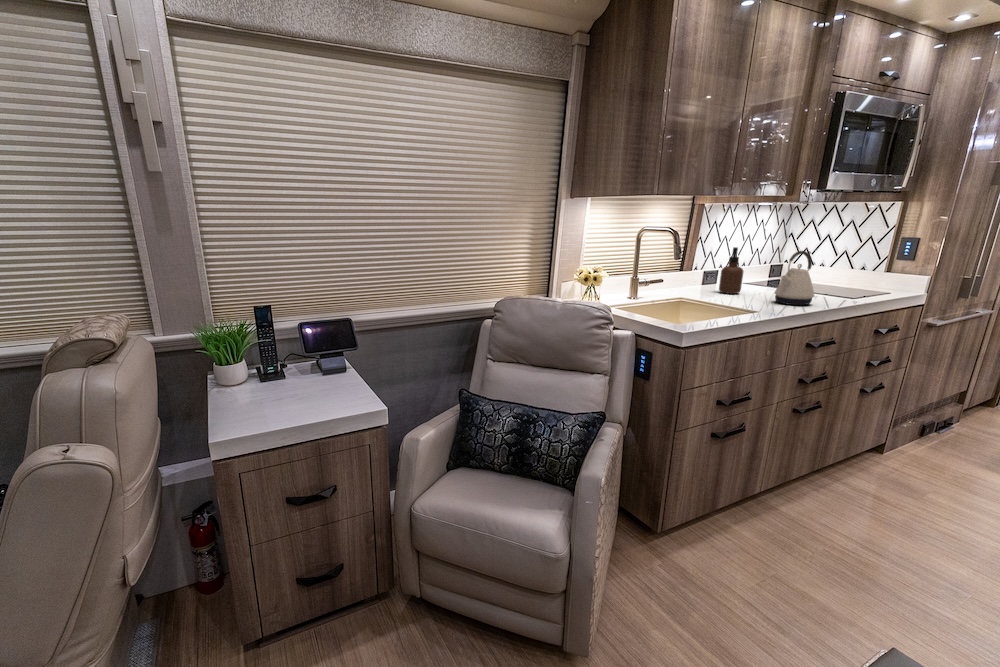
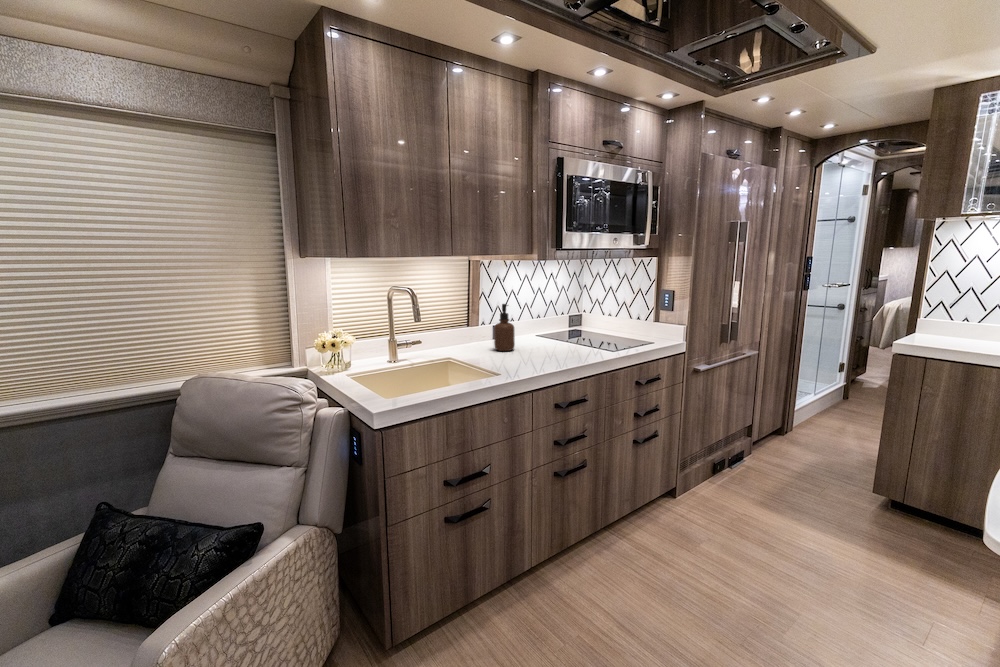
kettle: present [775,251,814,305] -> none [528,309,563,364]

